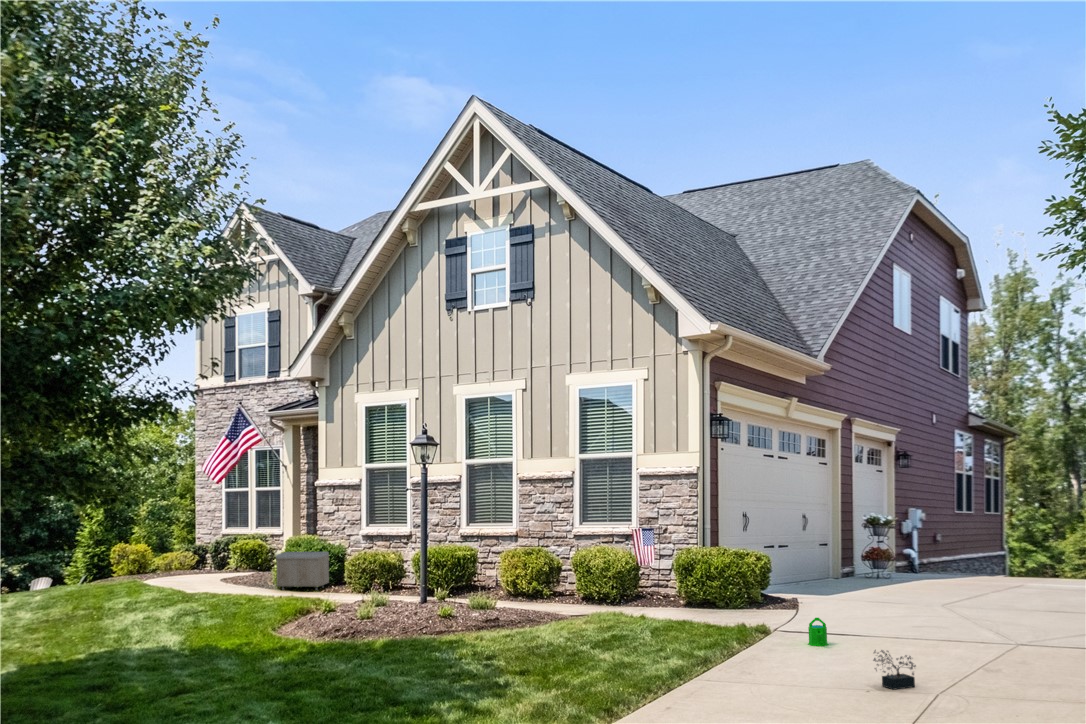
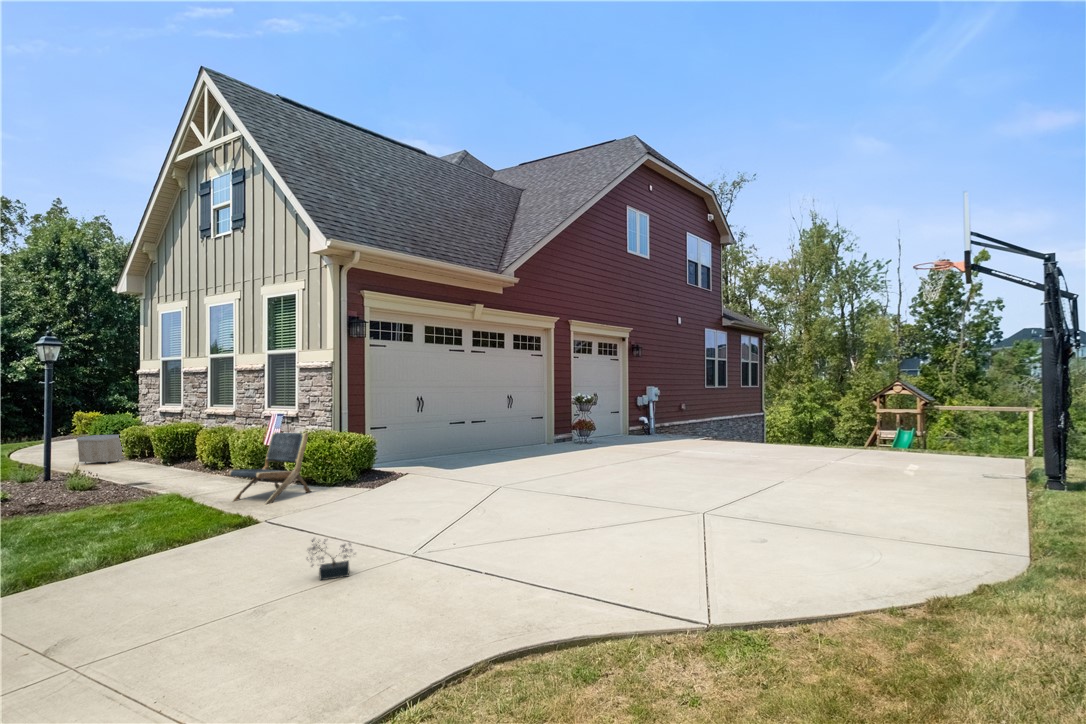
lounge chair: none [673,546,741,624] -> present [228,432,311,505]
watering can: present [808,618,828,646] -> none [235,510,264,540]
decorative plant: present [873,650,916,690] -> present [307,539,352,580]

